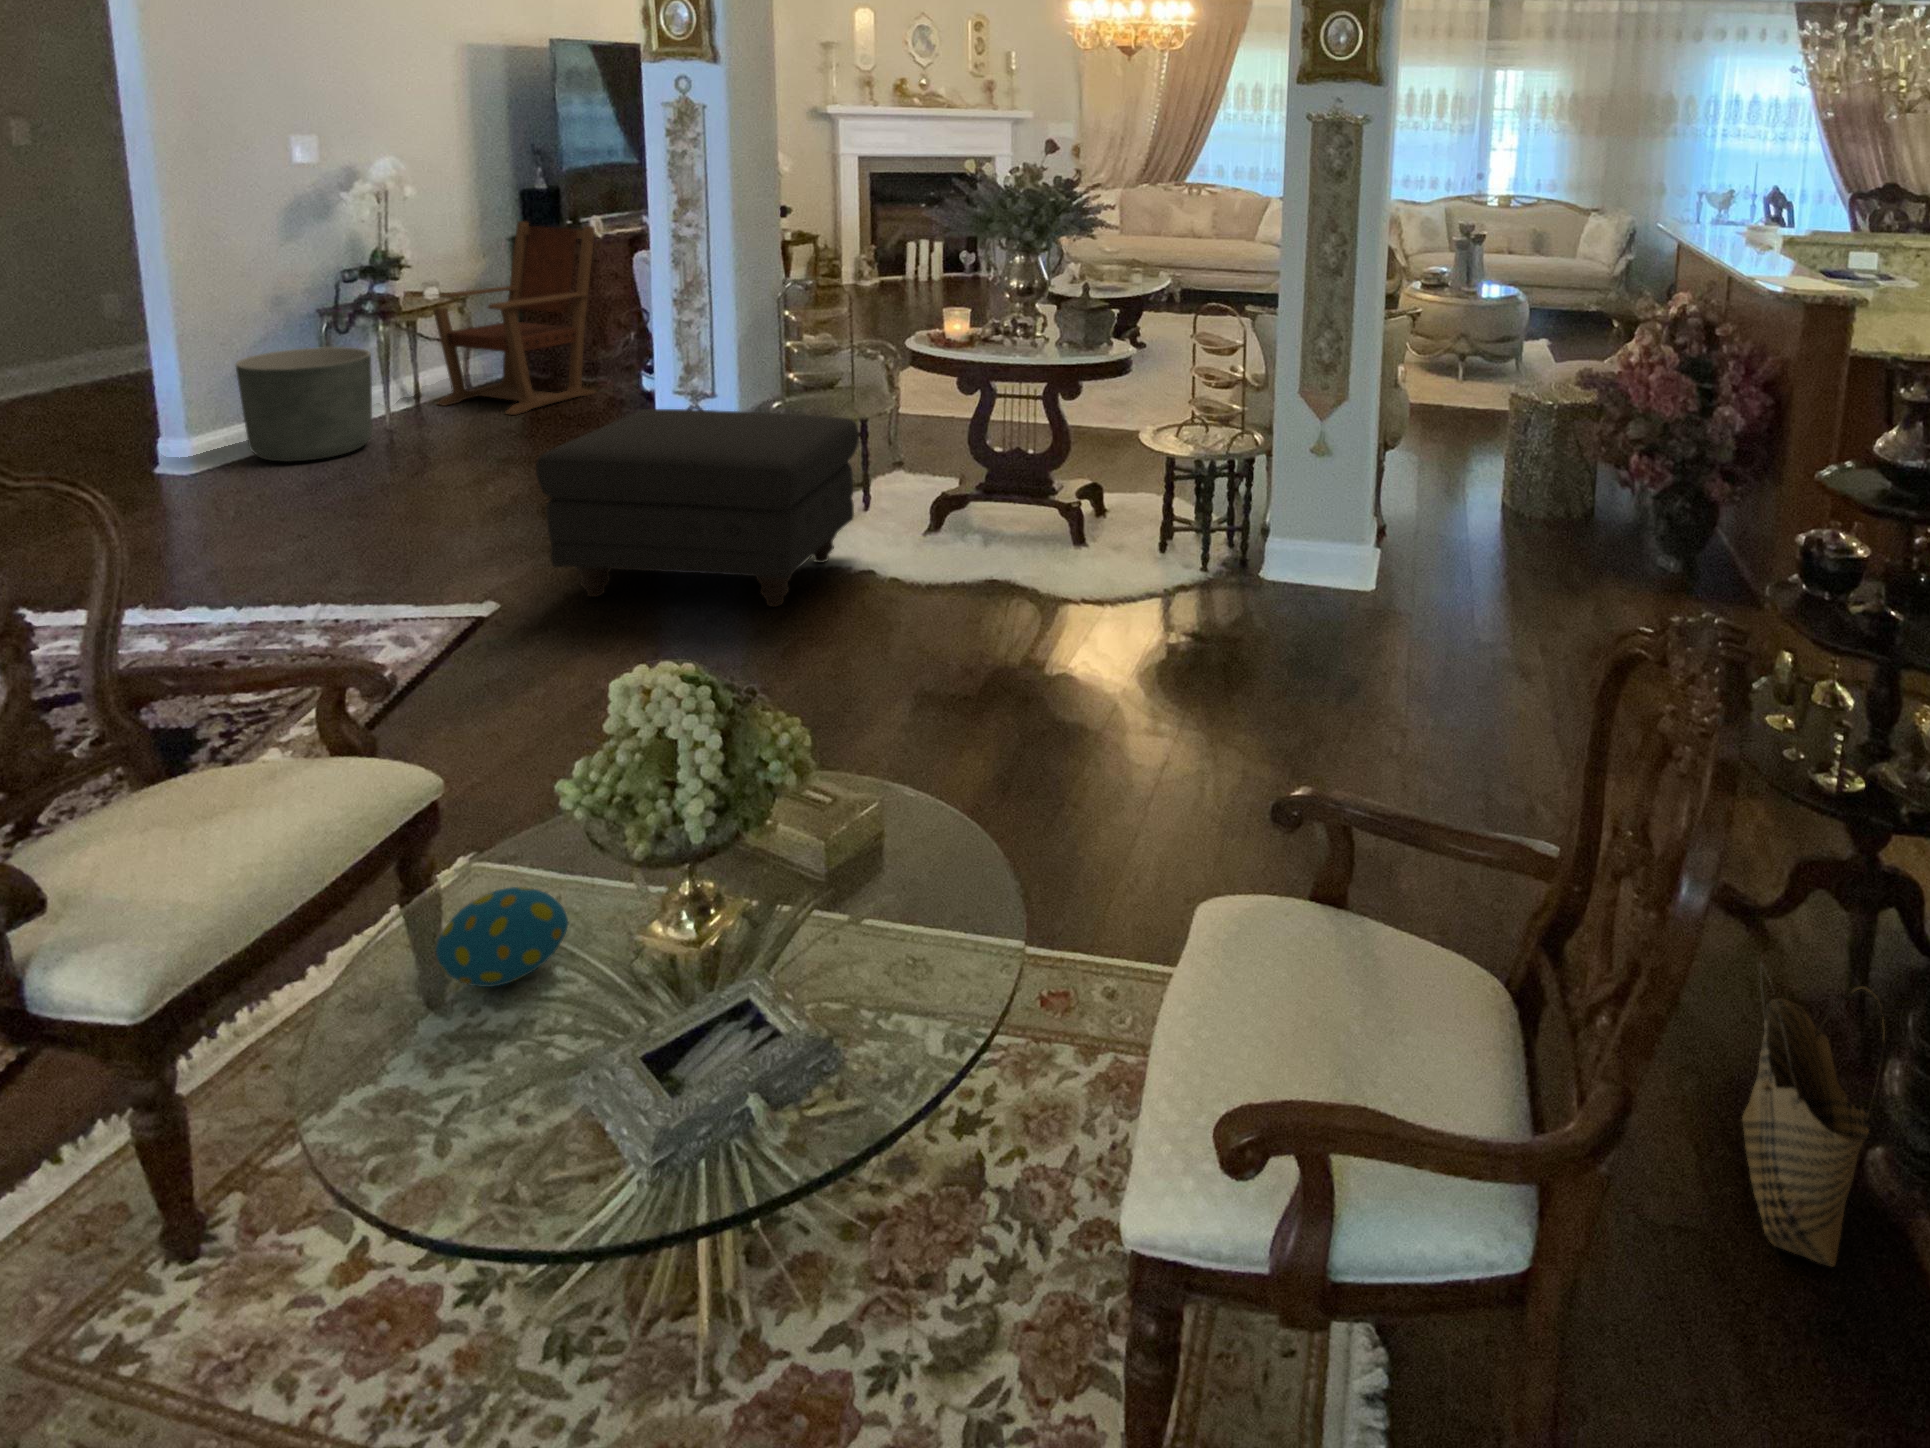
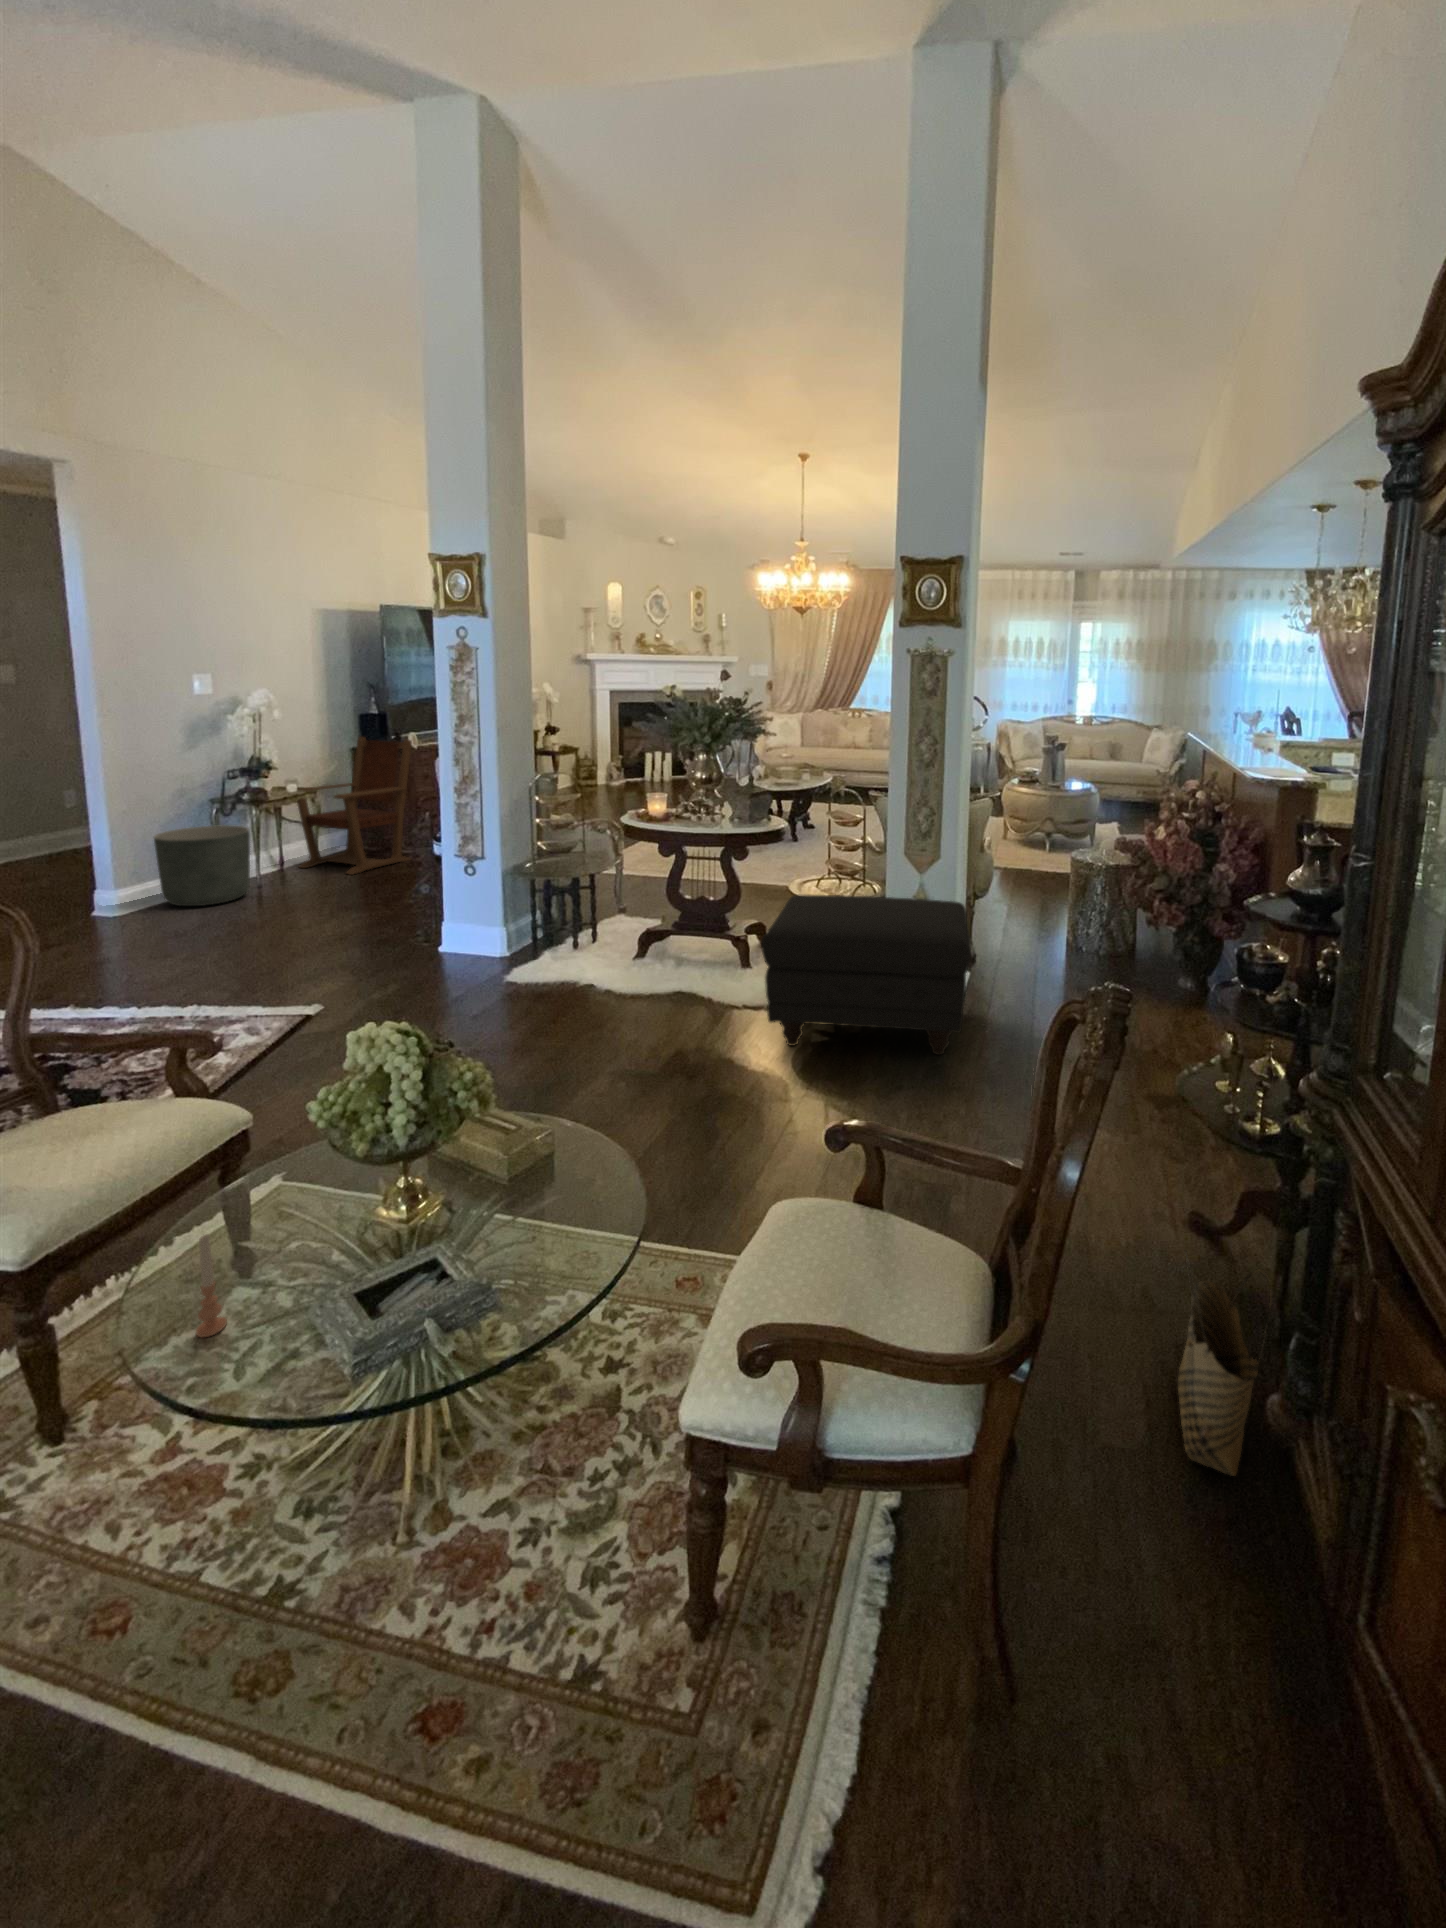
ottoman: present [536,409,859,607] -> present [761,895,971,1055]
decorative egg: present [436,887,568,987] -> none [226,1182,322,1251]
candle: none [410,974,453,1119] -> present [196,1234,227,1337]

